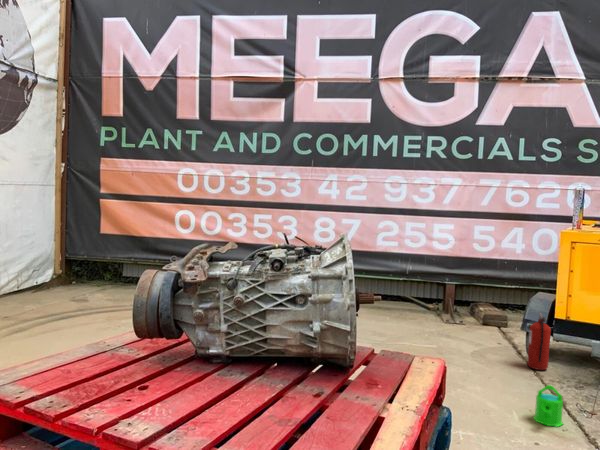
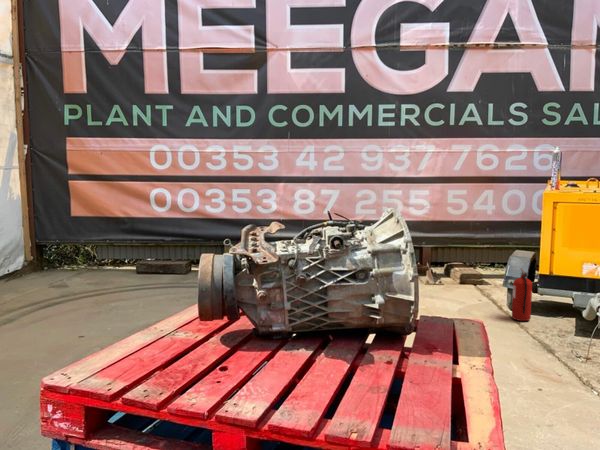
watering can: present [533,385,563,426] -> none [531,334,560,371]

